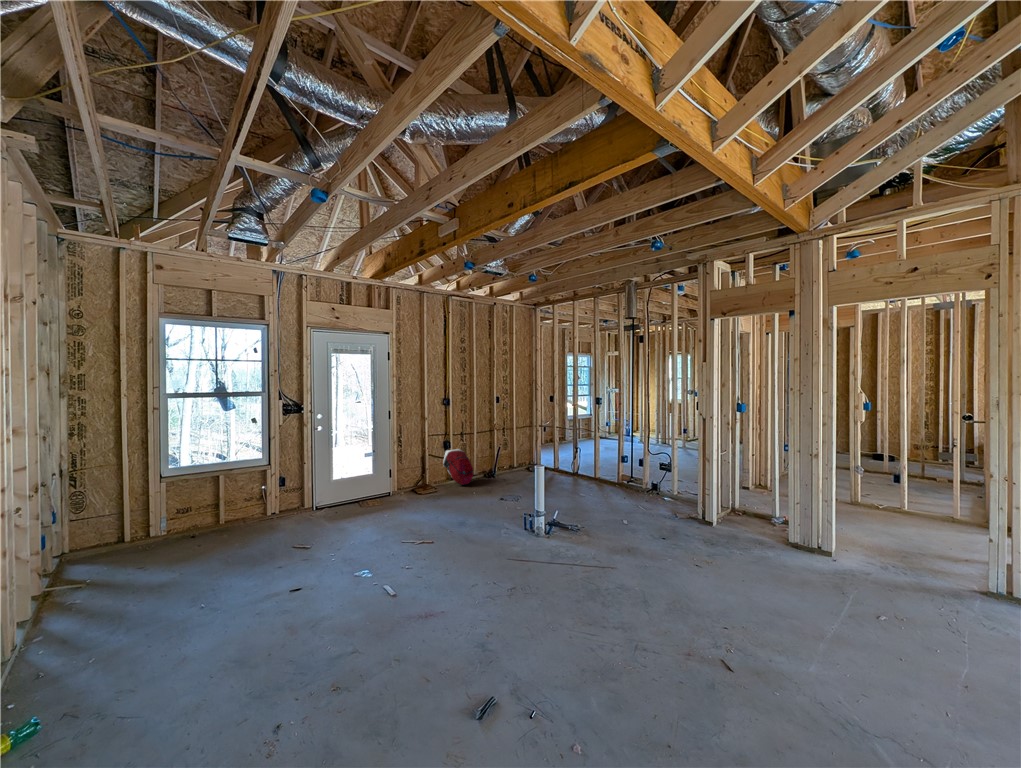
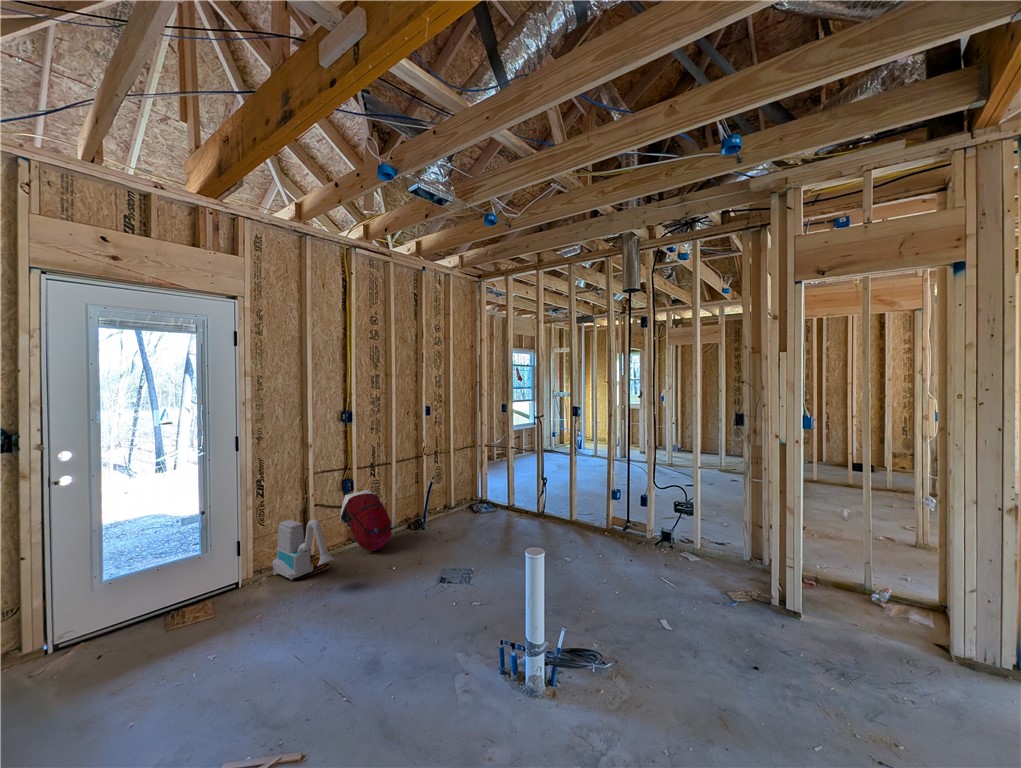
vacuum cleaner: none [407,460,442,494] -> present [273,520,335,580]

